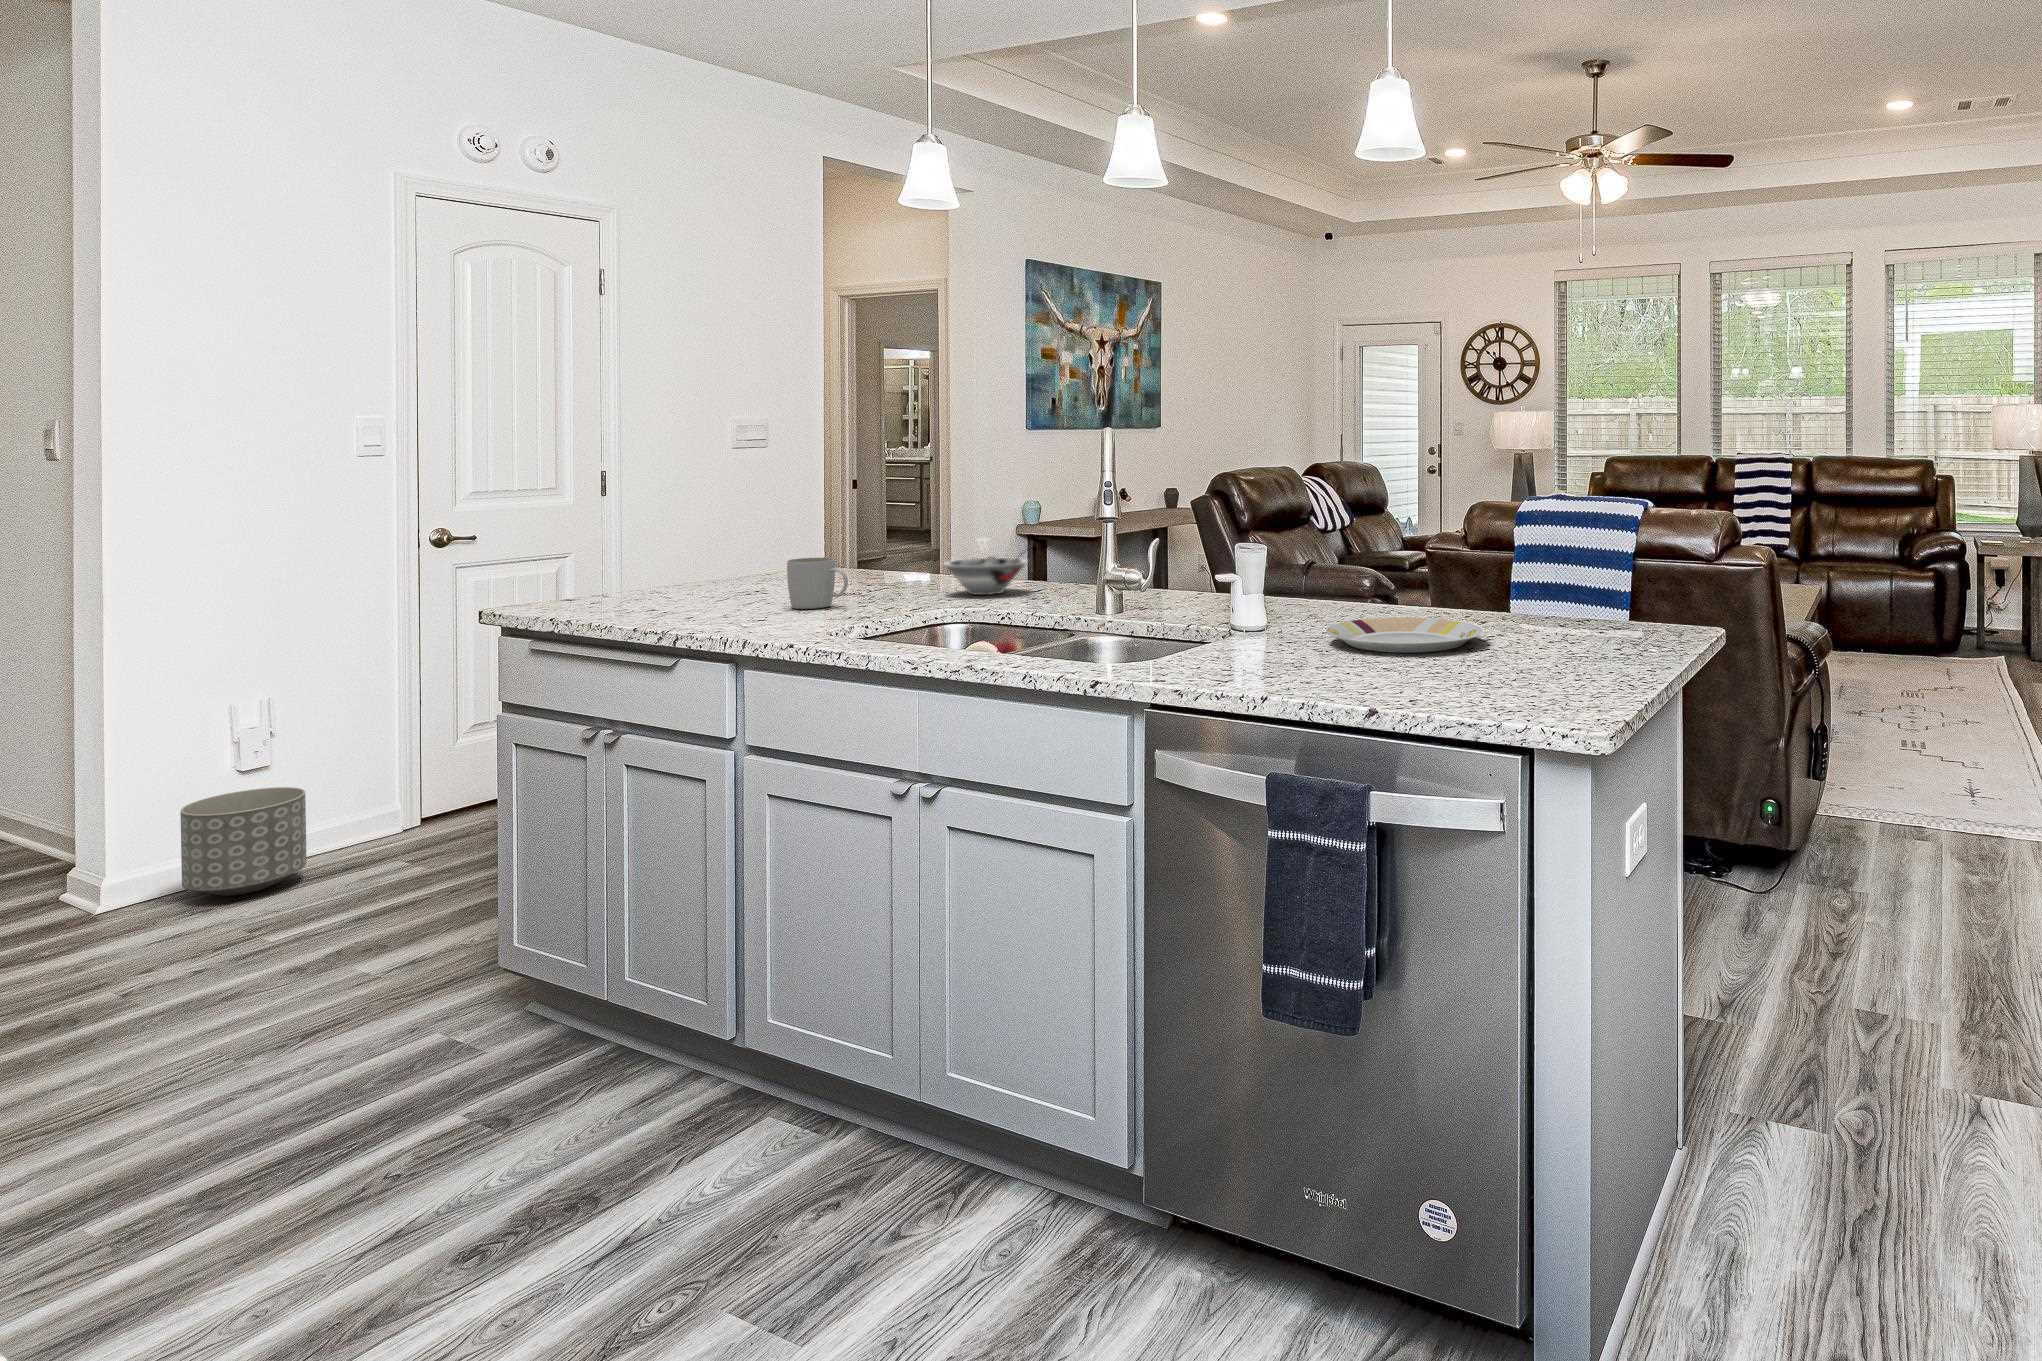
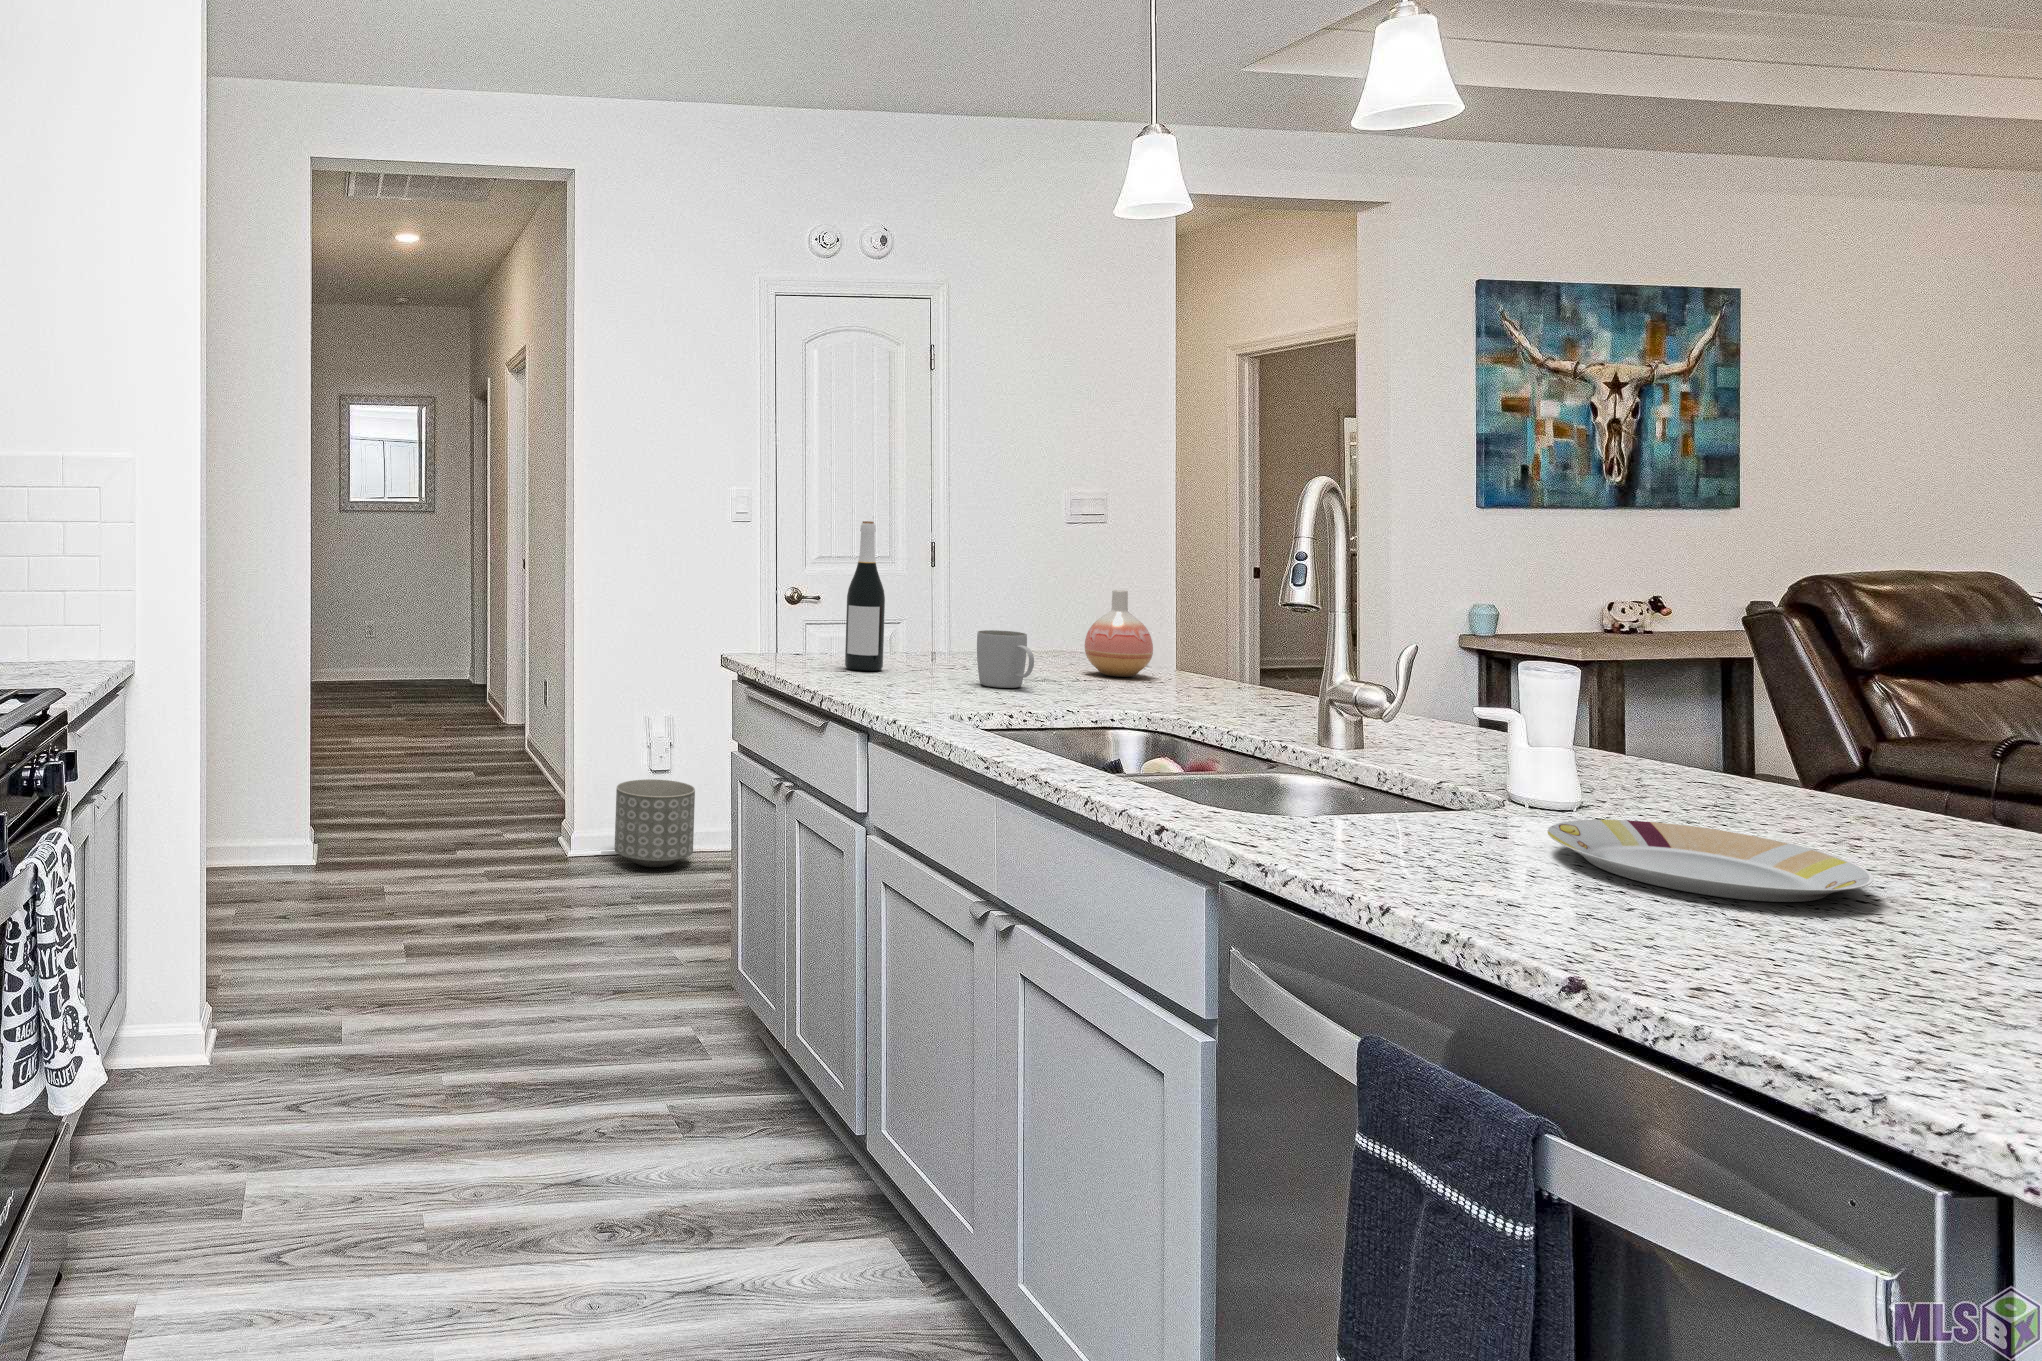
wine bottle: none [637,467,680,614] -> present [845,521,885,671]
vase: none [856,513,916,587] -> present [1085,590,1153,677]
bowl: present [944,538,1027,595] -> none [1158,630,1266,702]

